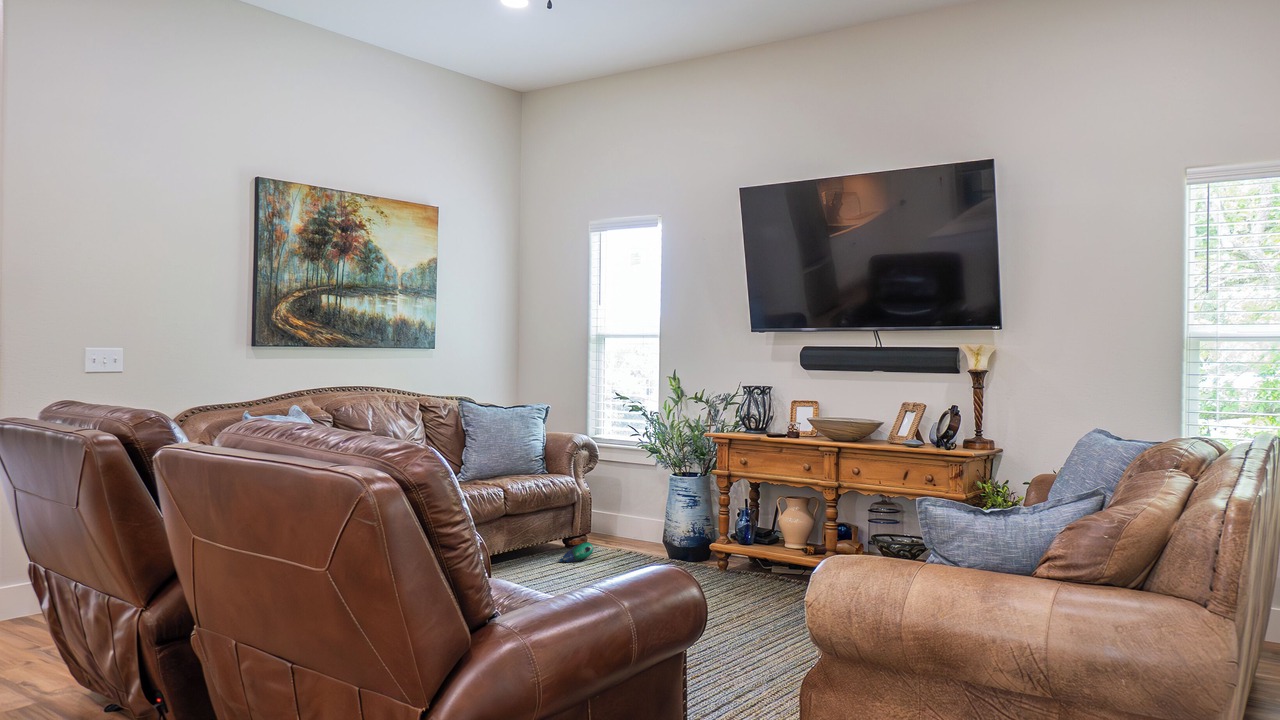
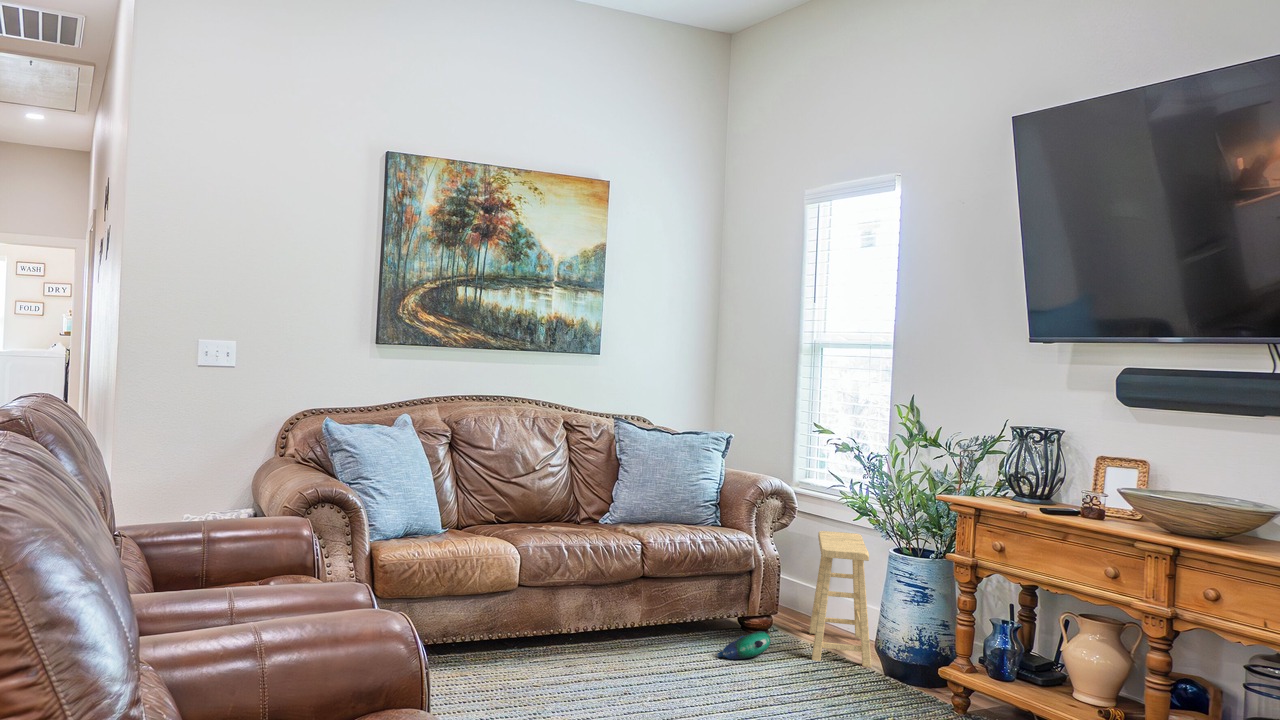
footstool: none [612,471,661,559] -> present [809,531,871,667]

